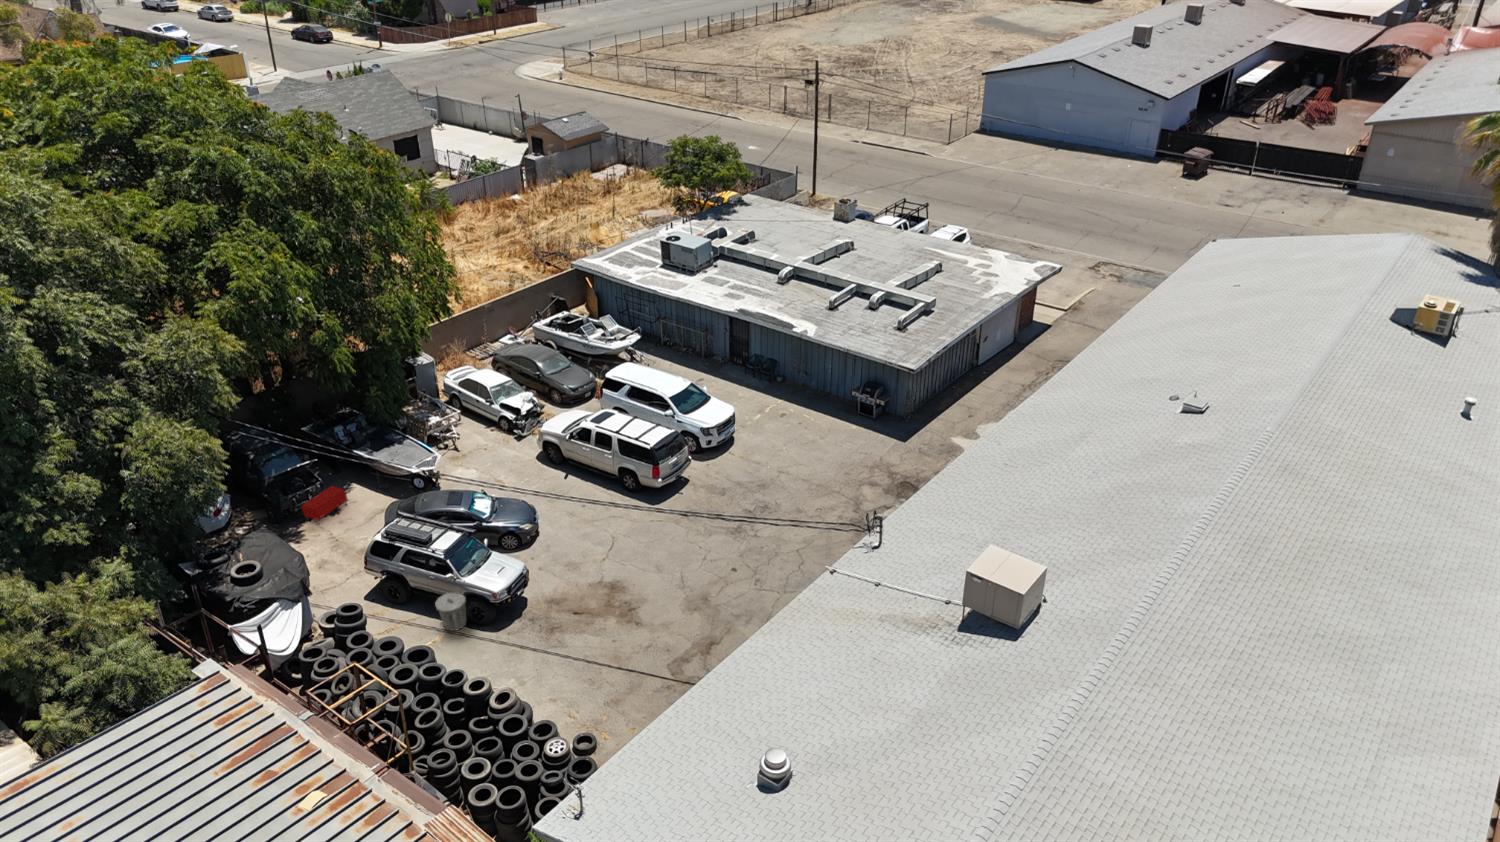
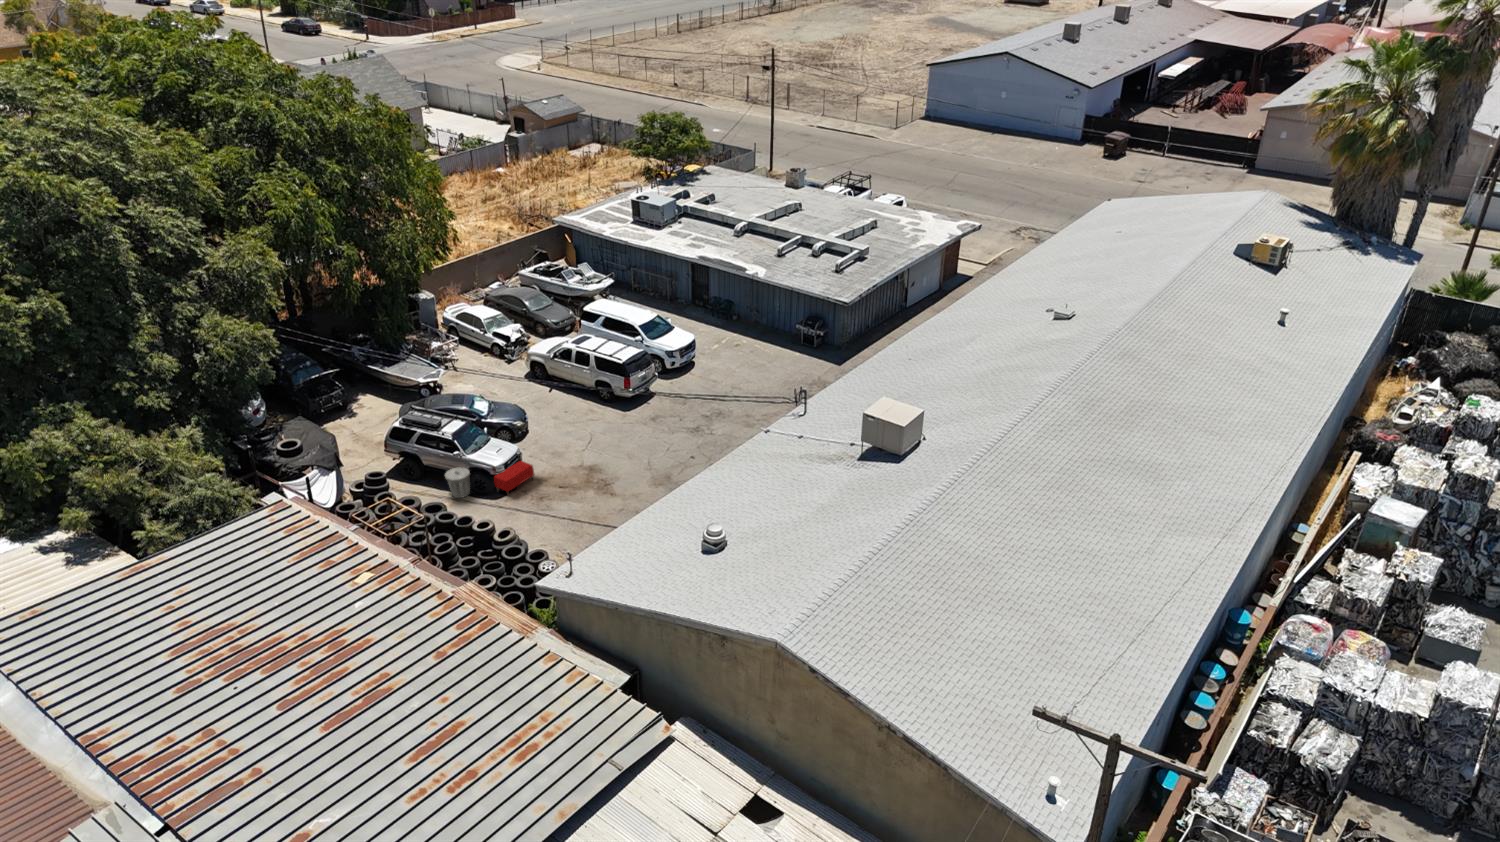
bench: present [301,486,347,524] -> present [494,461,534,495]

